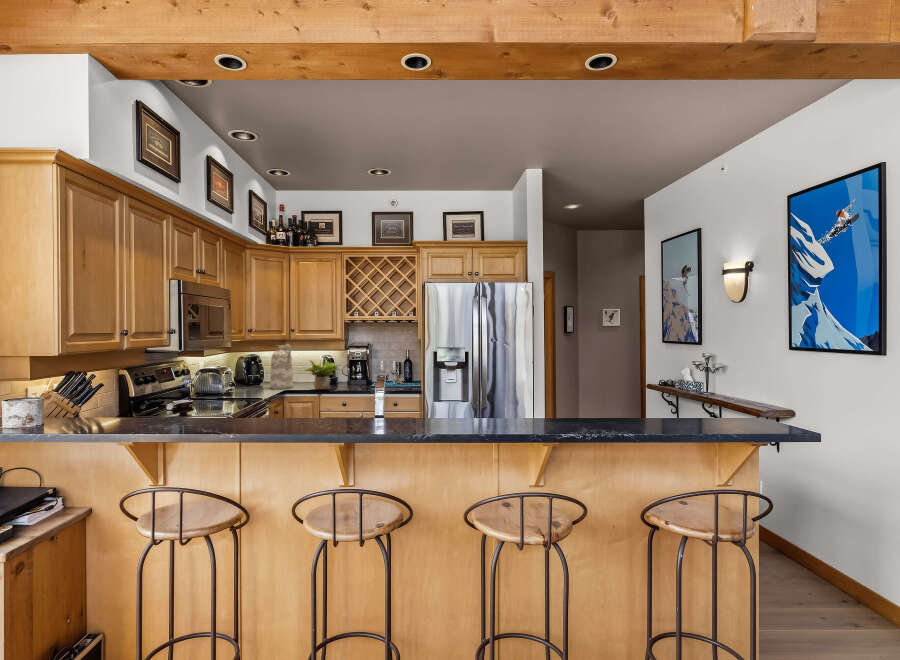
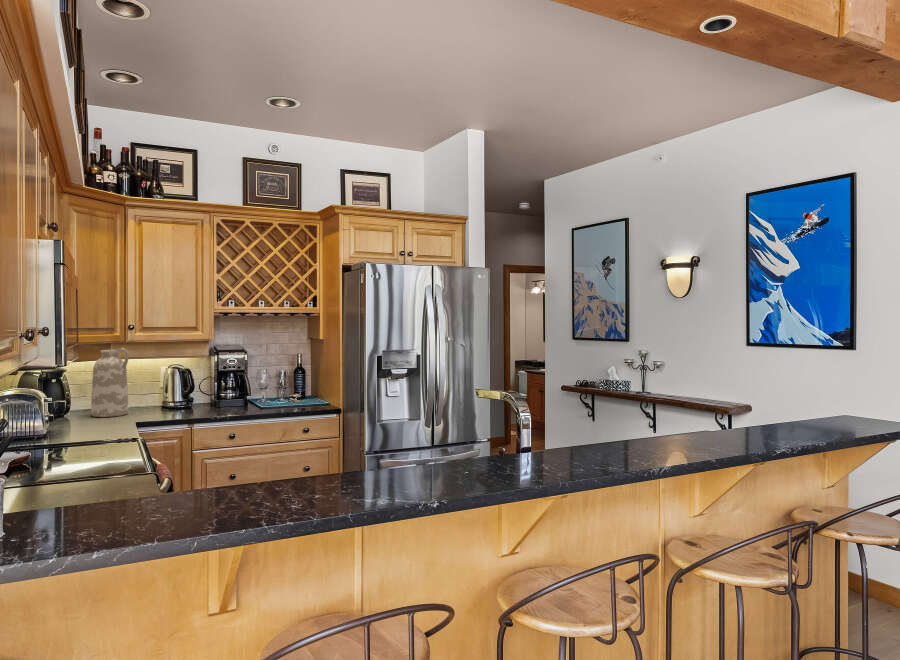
potted plant: present [305,360,339,390] -> none [161,371,214,414]

